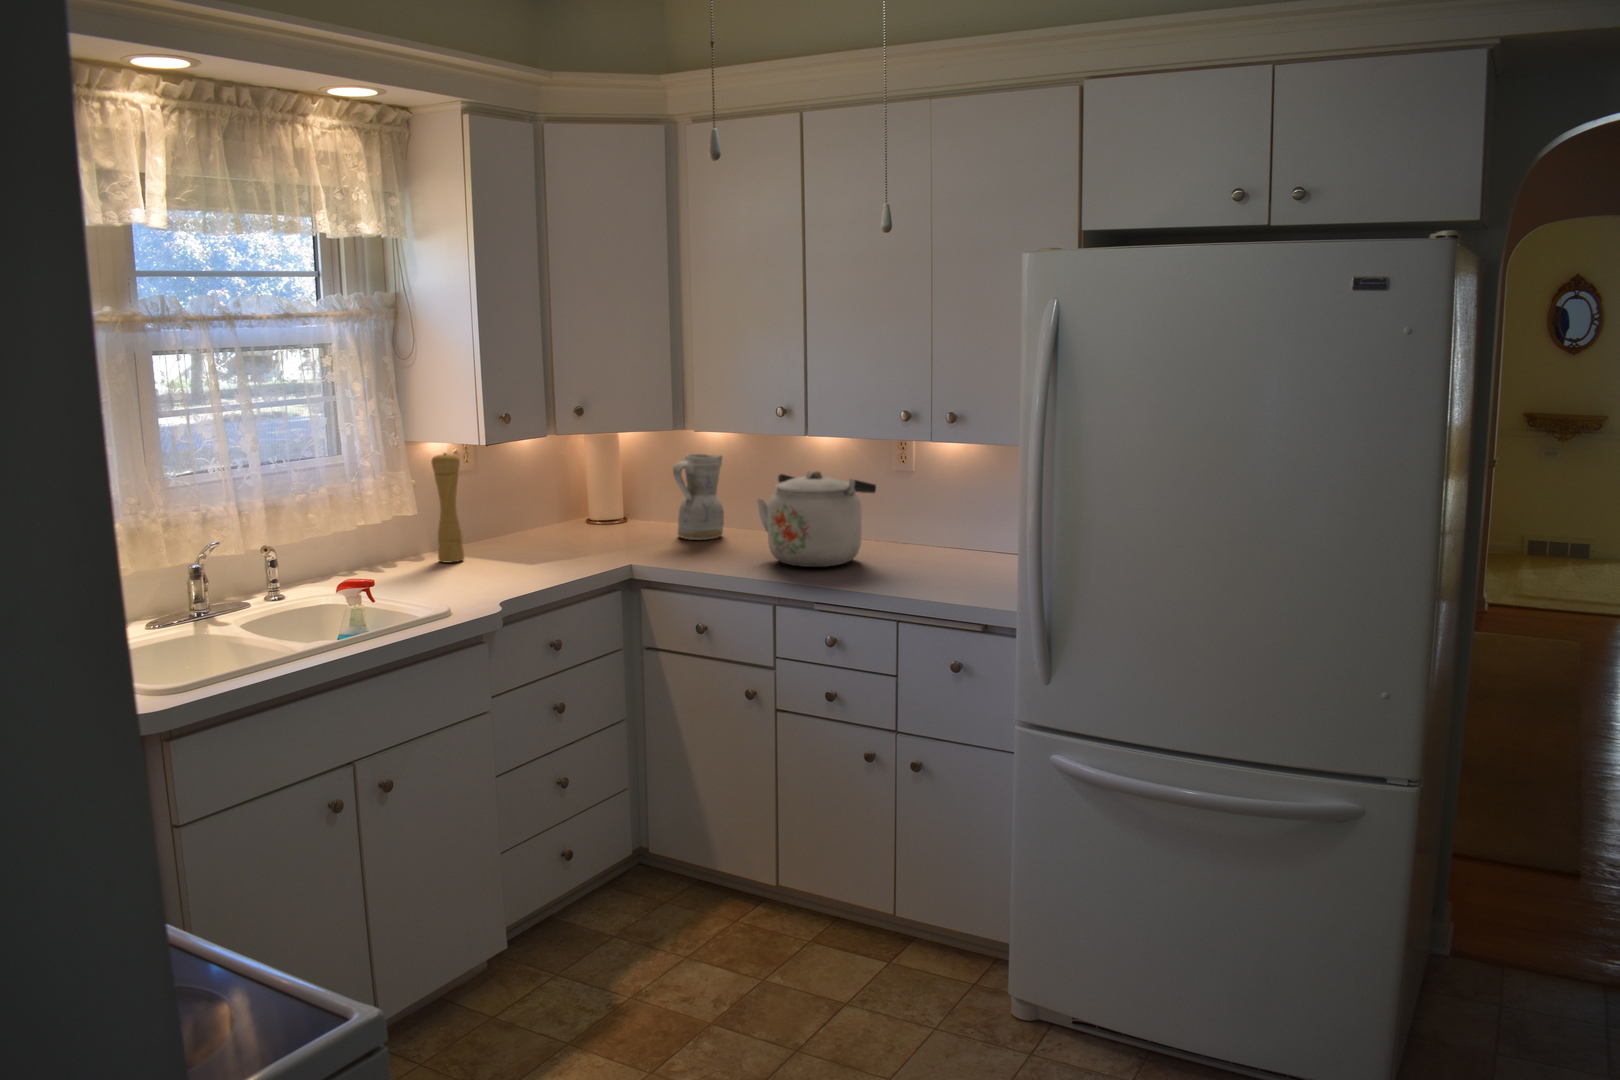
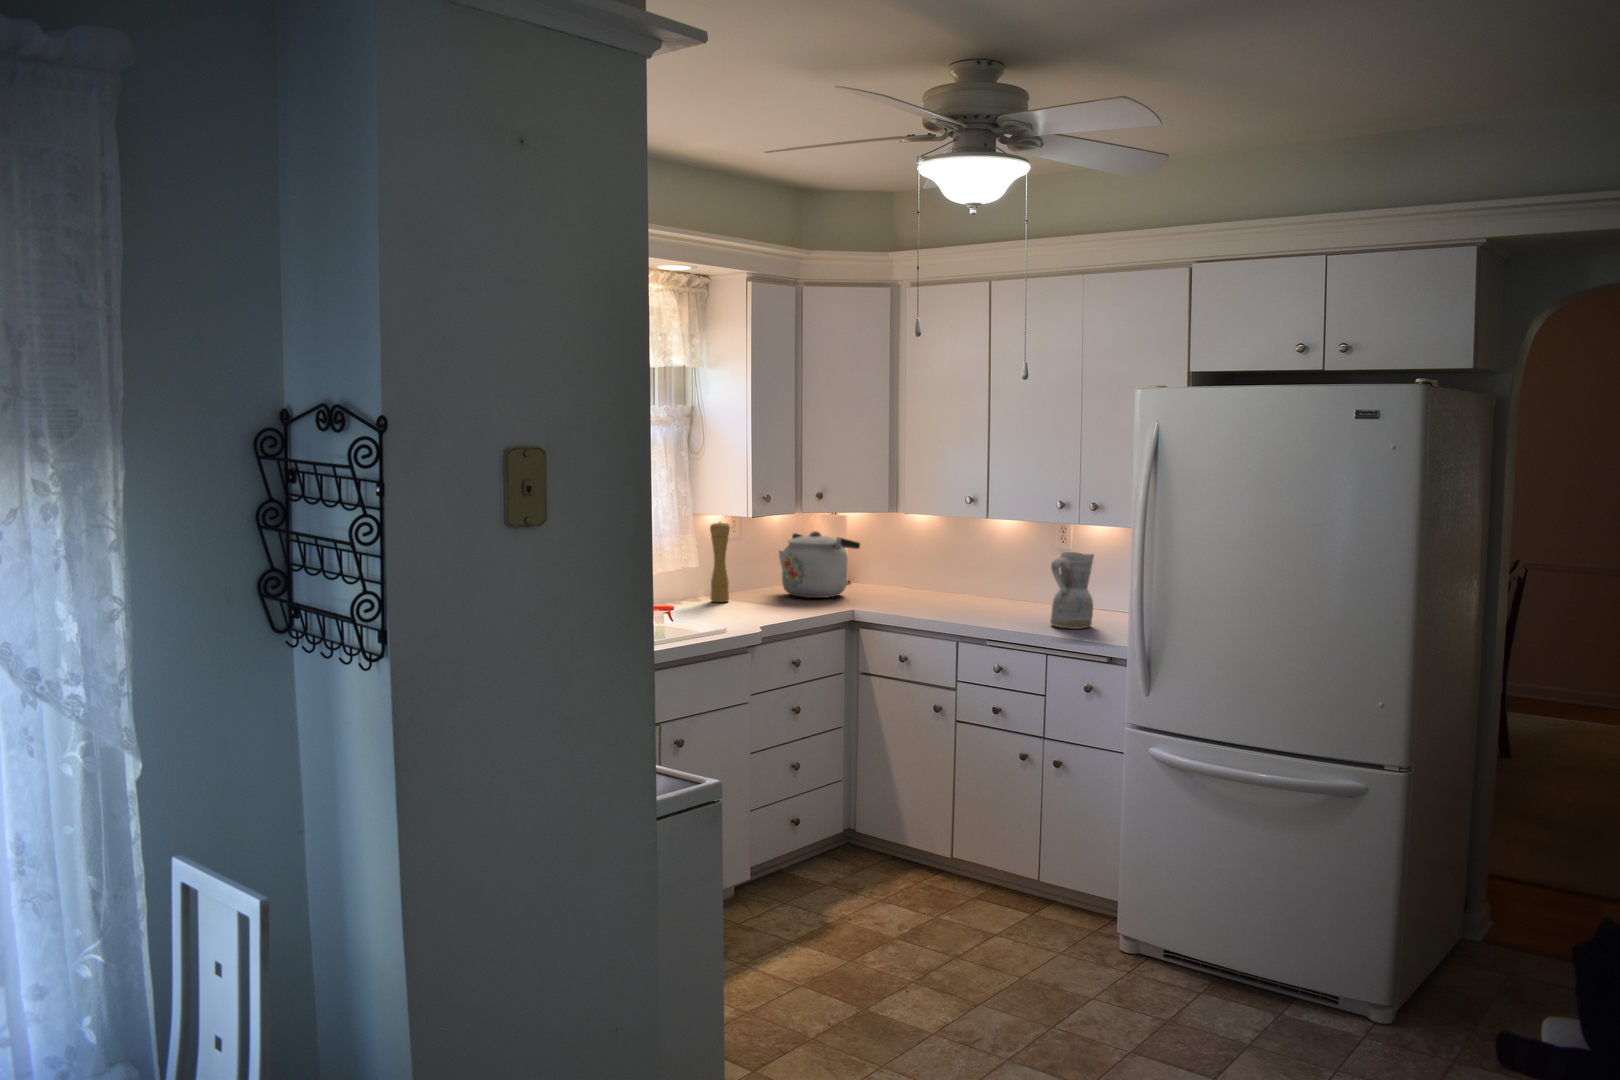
ceramic pitcher: present [673,454,724,540] -> present [1050,552,1094,629]
kettle: present [757,471,876,567] -> present [779,531,860,598]

